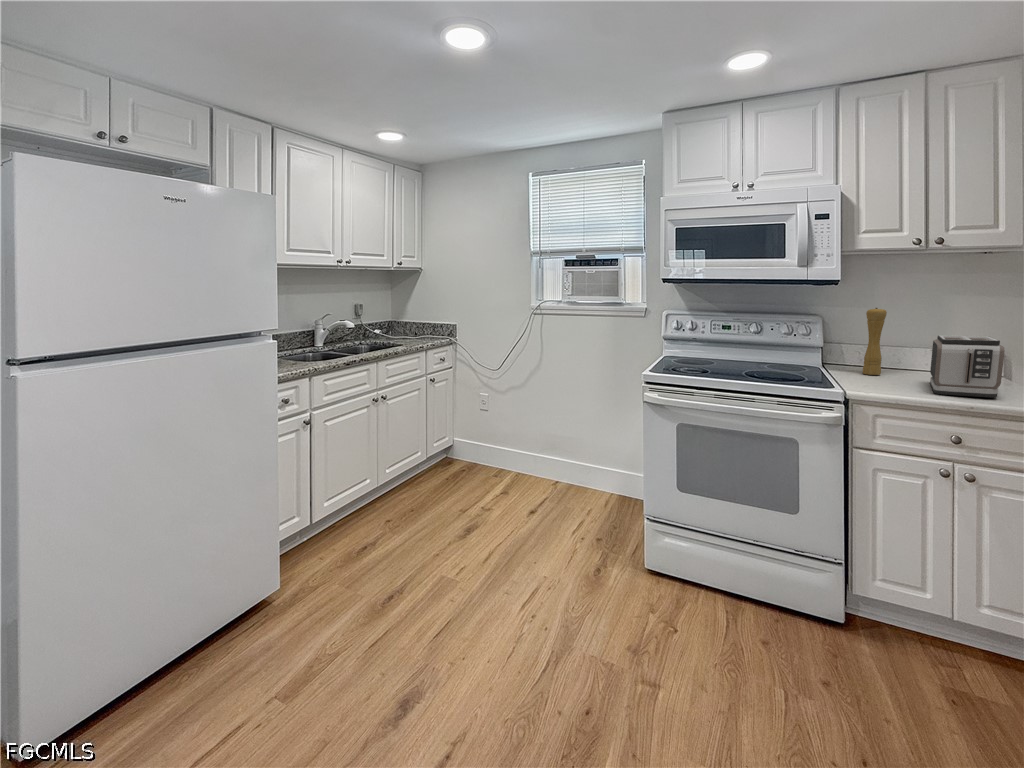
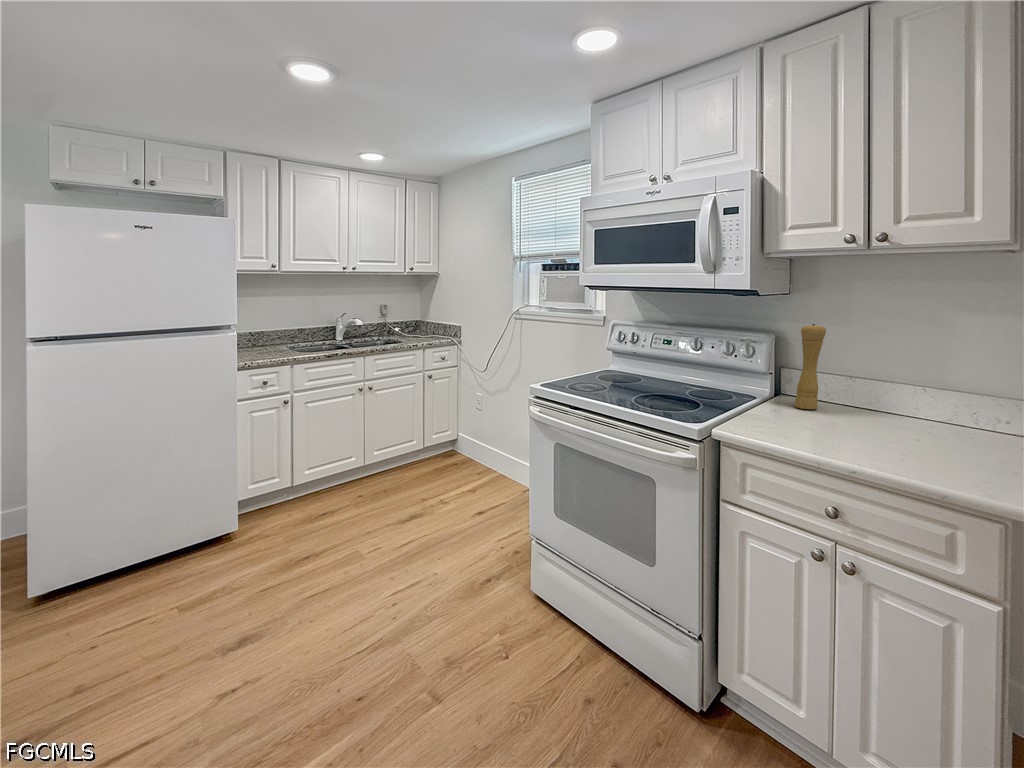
toaster: present [930,335,1005,397] -> none [827,365,947,459]

